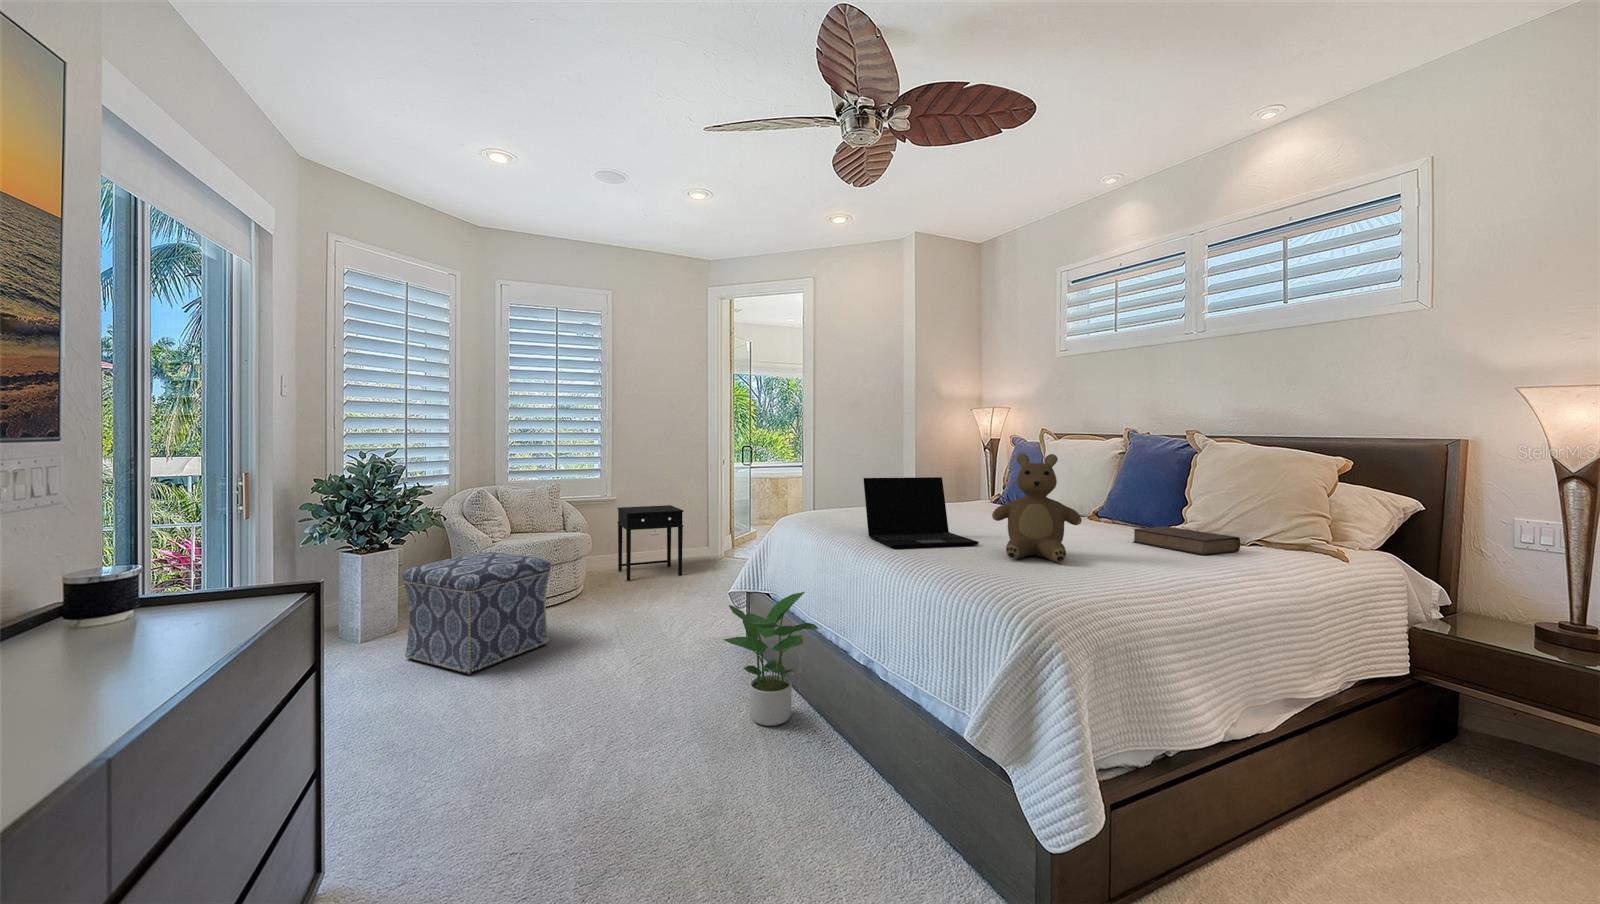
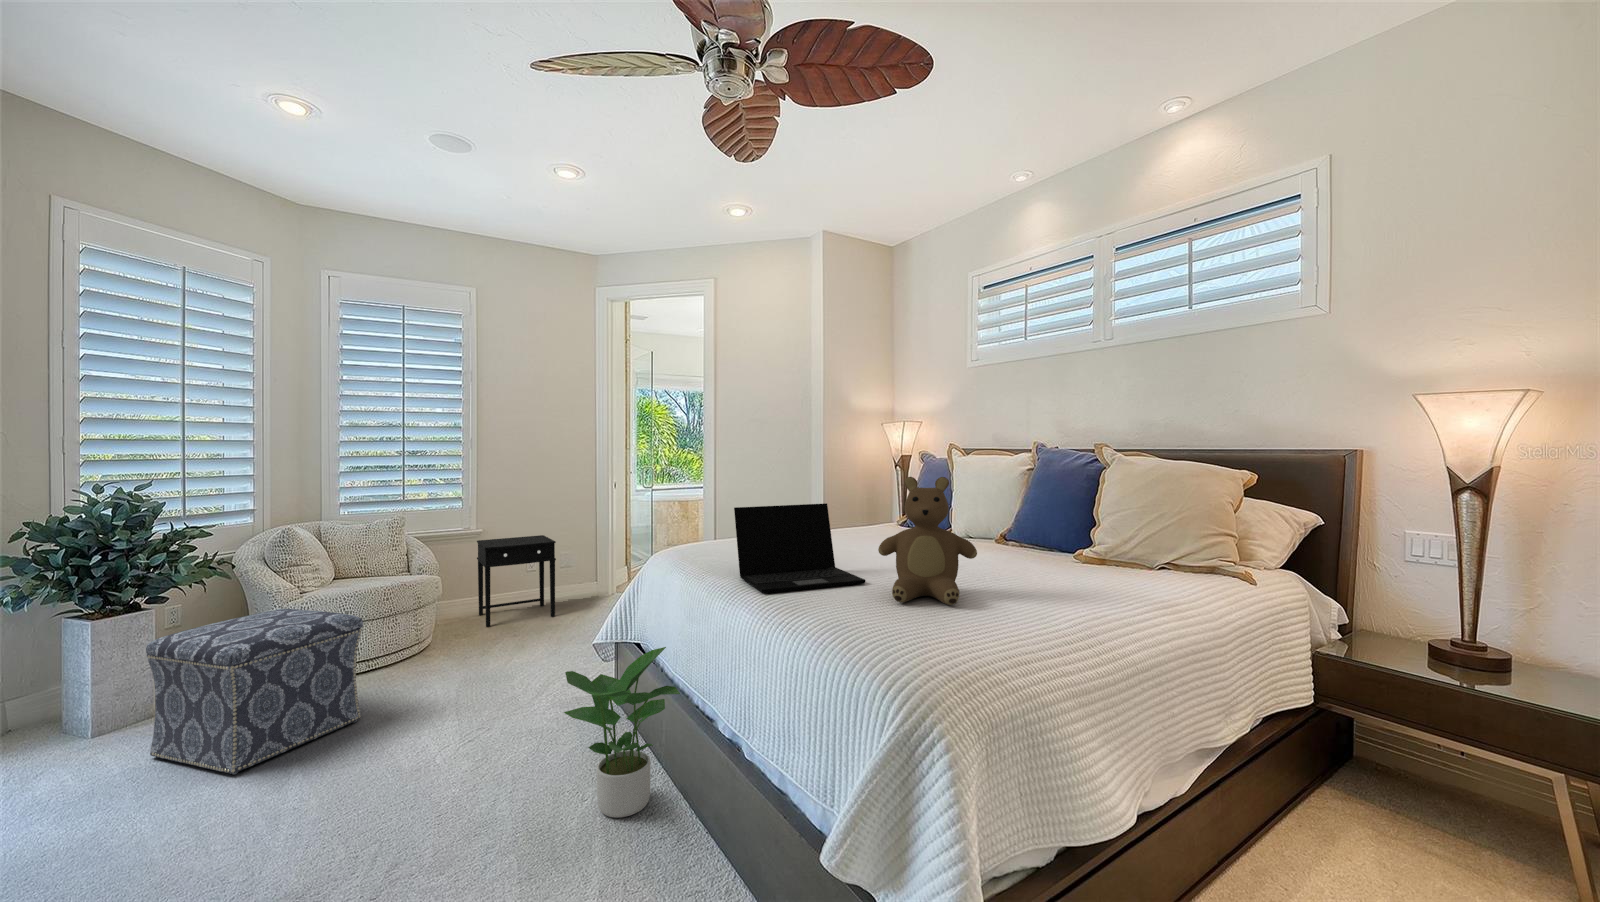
book: present [1134,526,1240,555] -> none [1034,551,1146,585]

